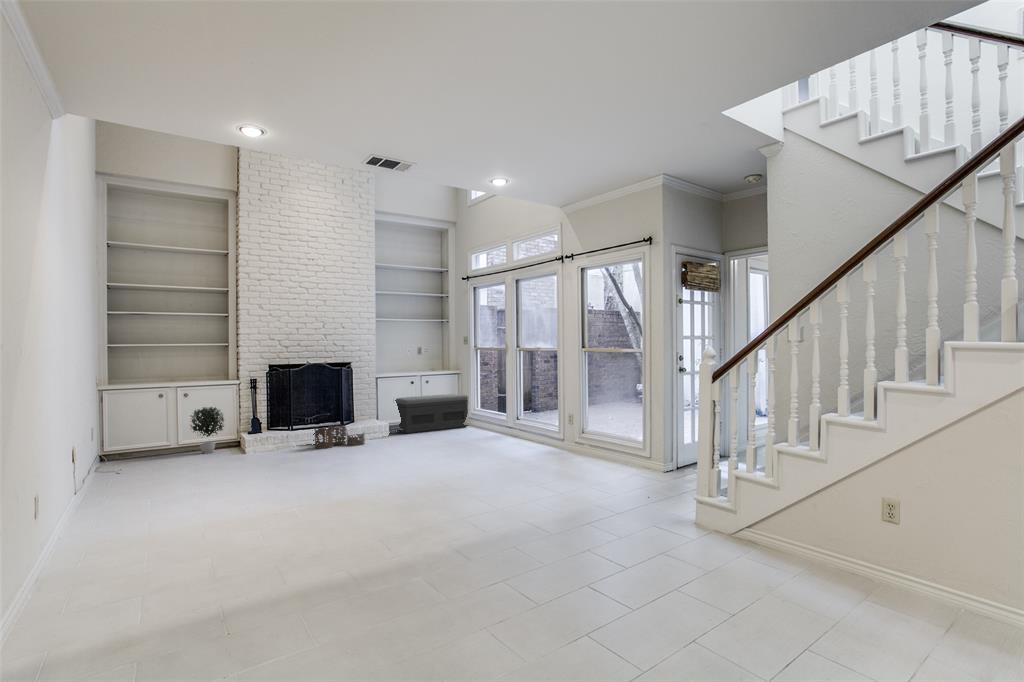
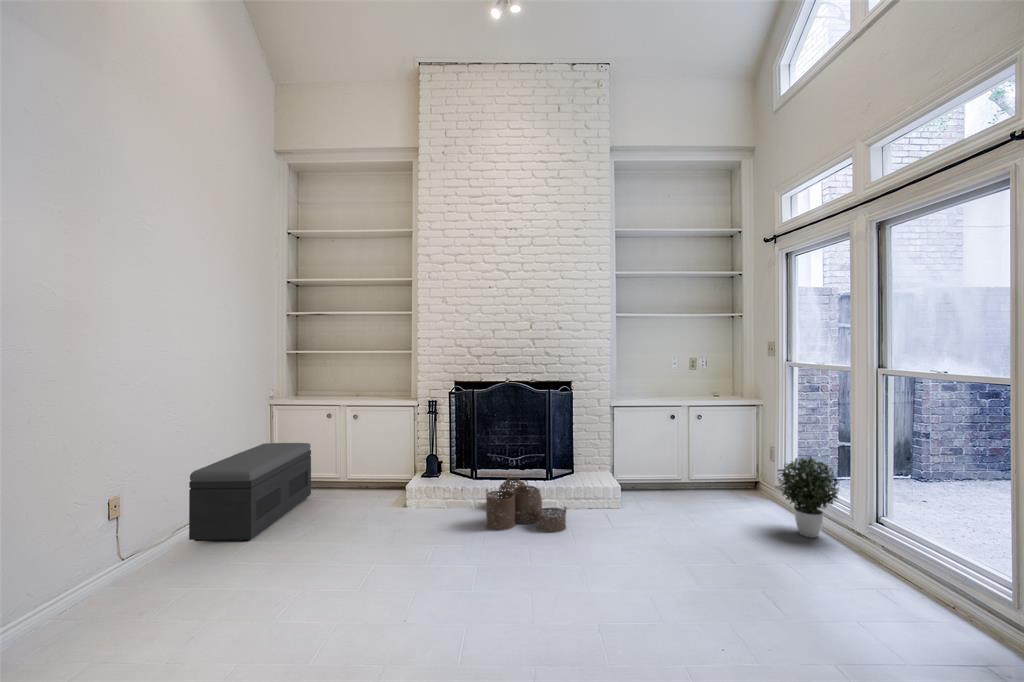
storage bench: present [395,394,468,434] -> present [189,443,311,541]
potted plant: present [191,407,224,453] -> present [778,457,839,538]

